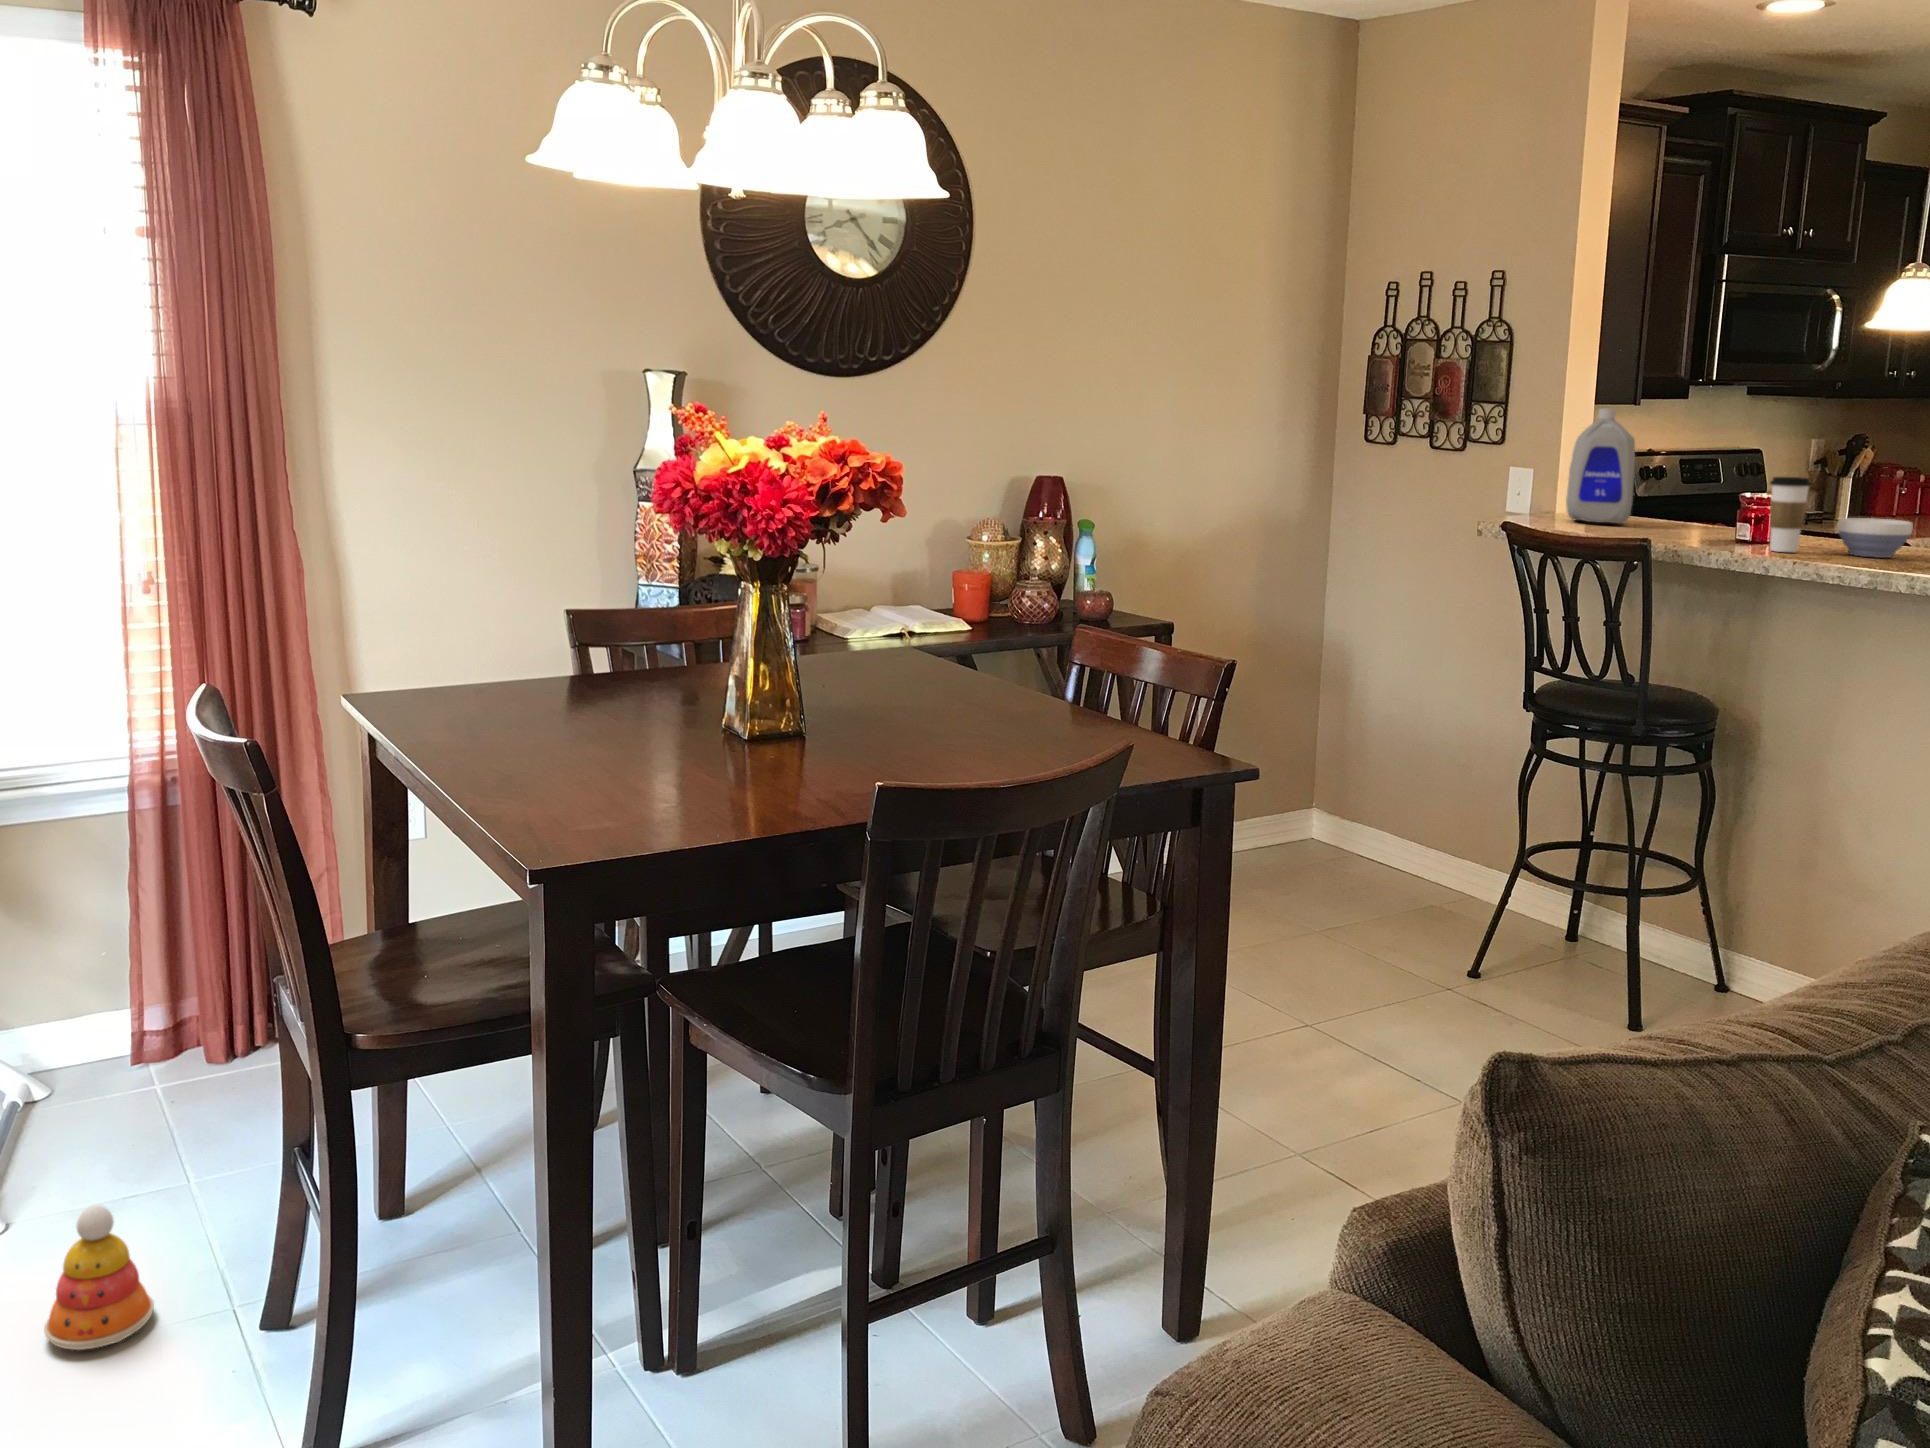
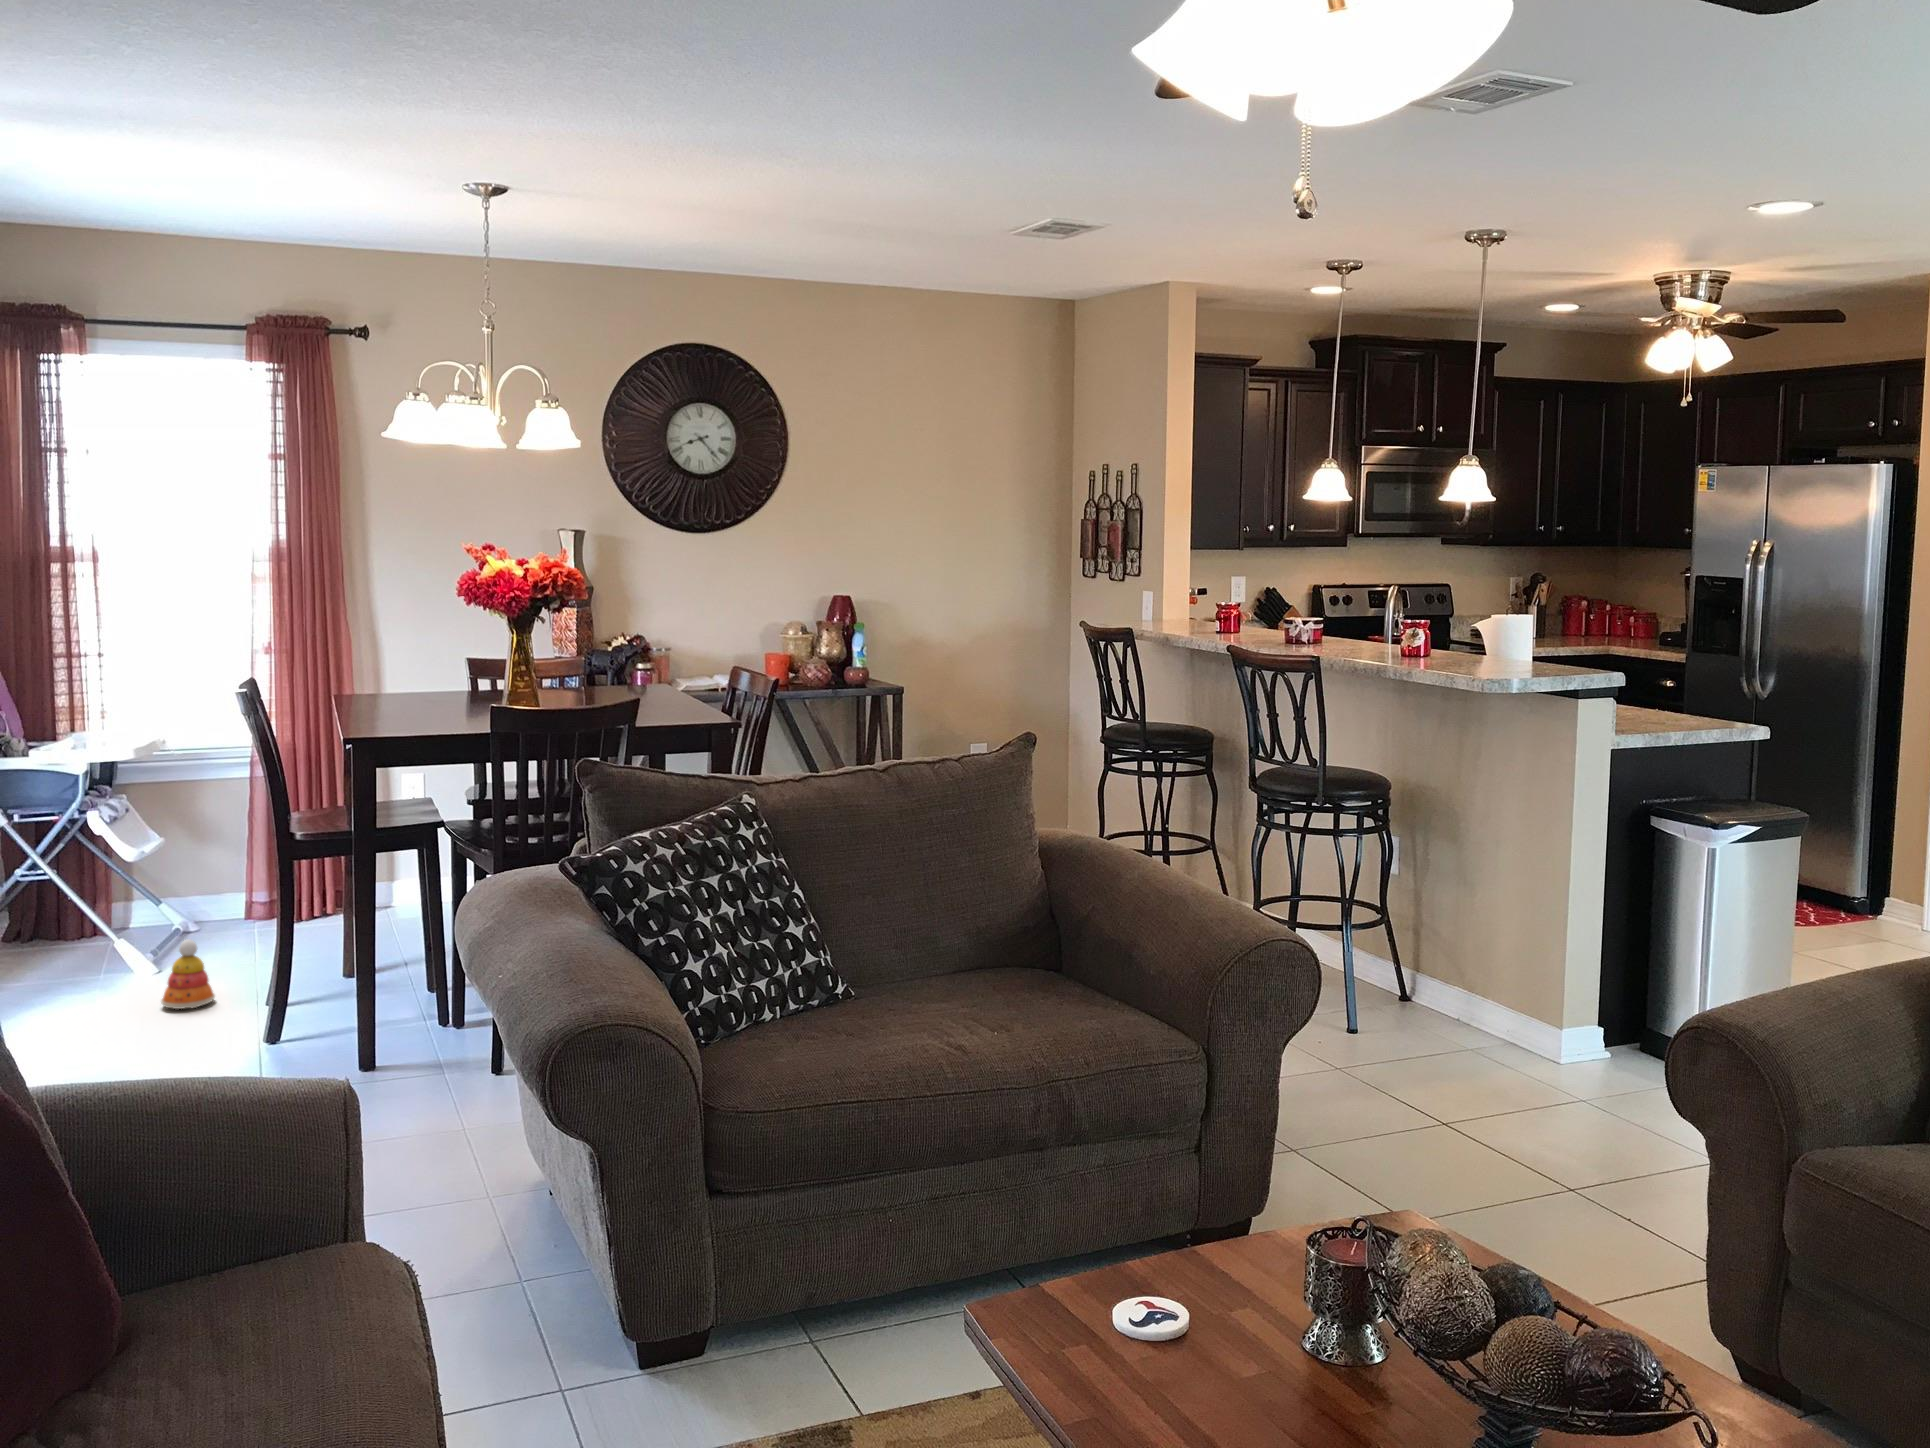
bottle: present [1566,408,1635,523] -> none [1155,551,1203,624]
coffee cup: present [1770,477,1812,552] -> none [1226,591,1250,637]
bowl: present [1837,518,1913,558] -> none [1272,617,1315,641]

